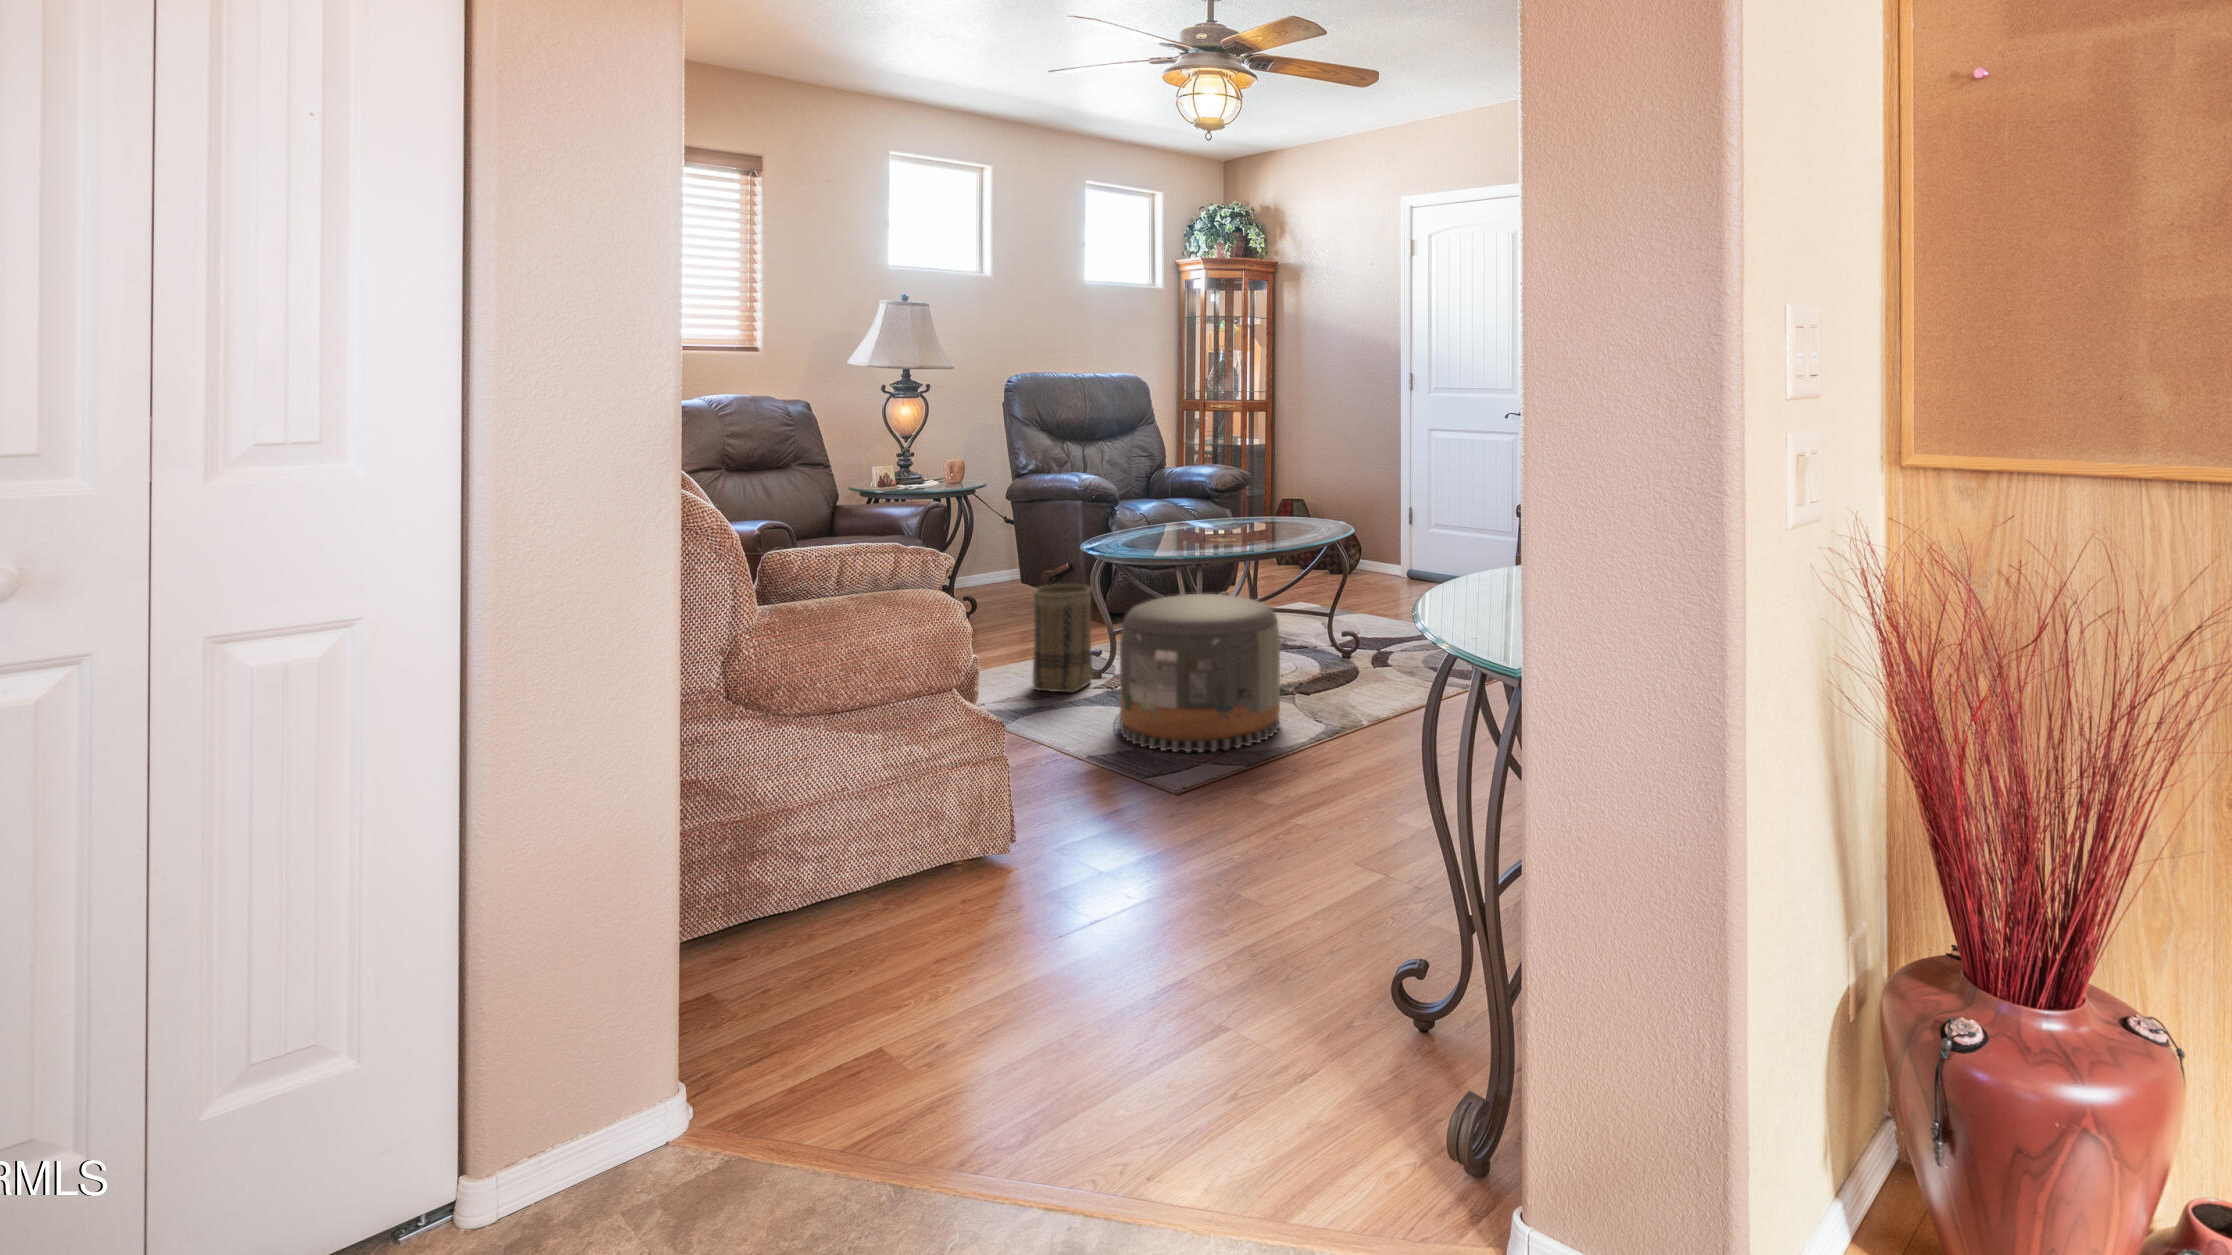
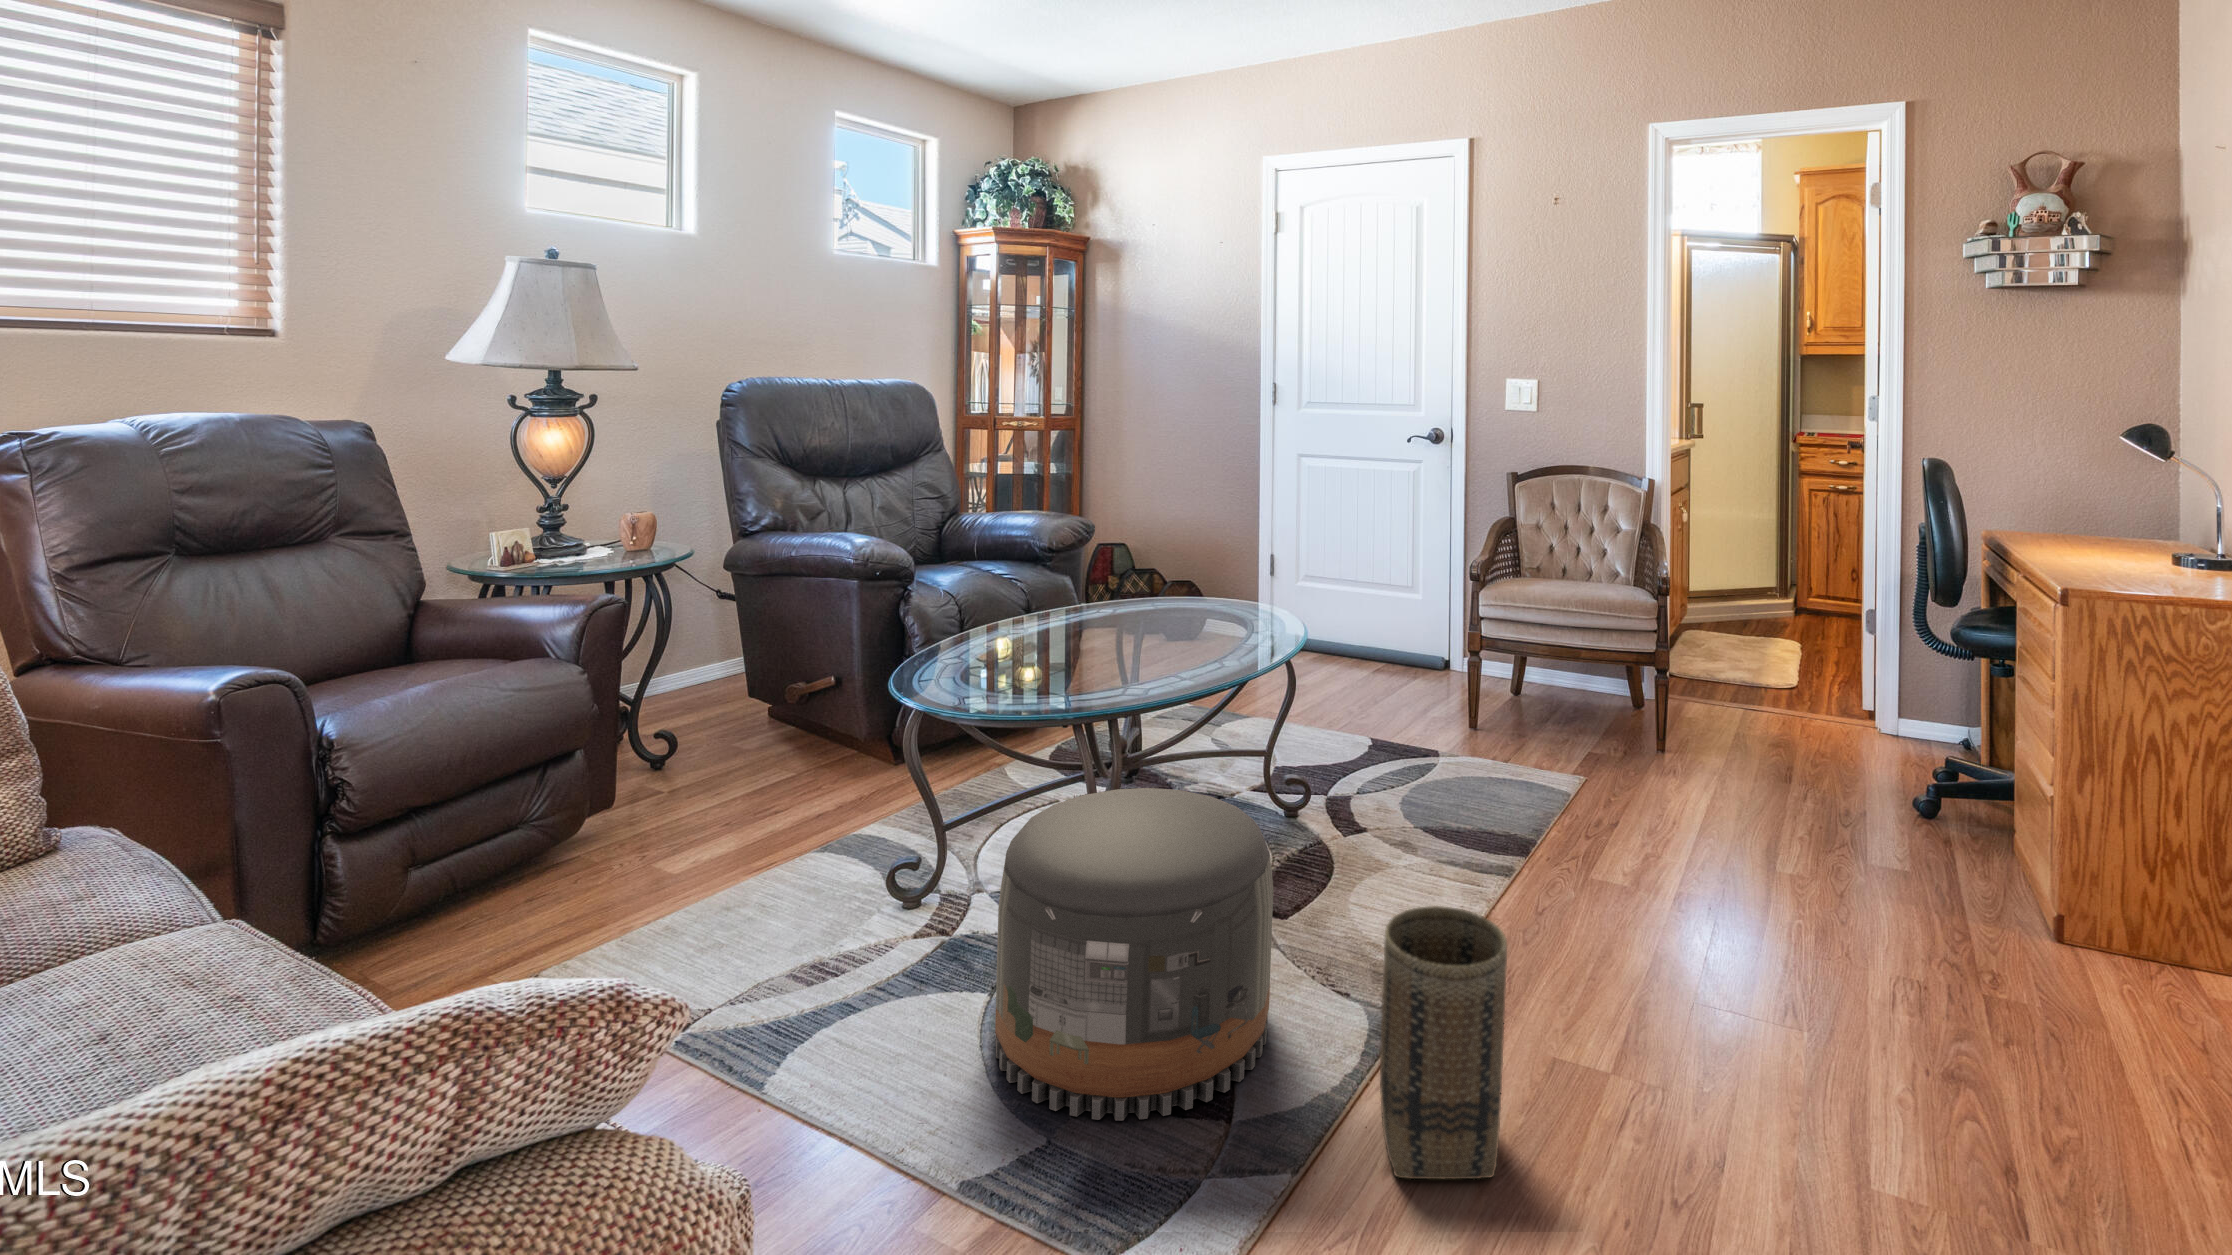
basket: present [1033,584,1092,692] -> present [1380,906,1507,1179]

